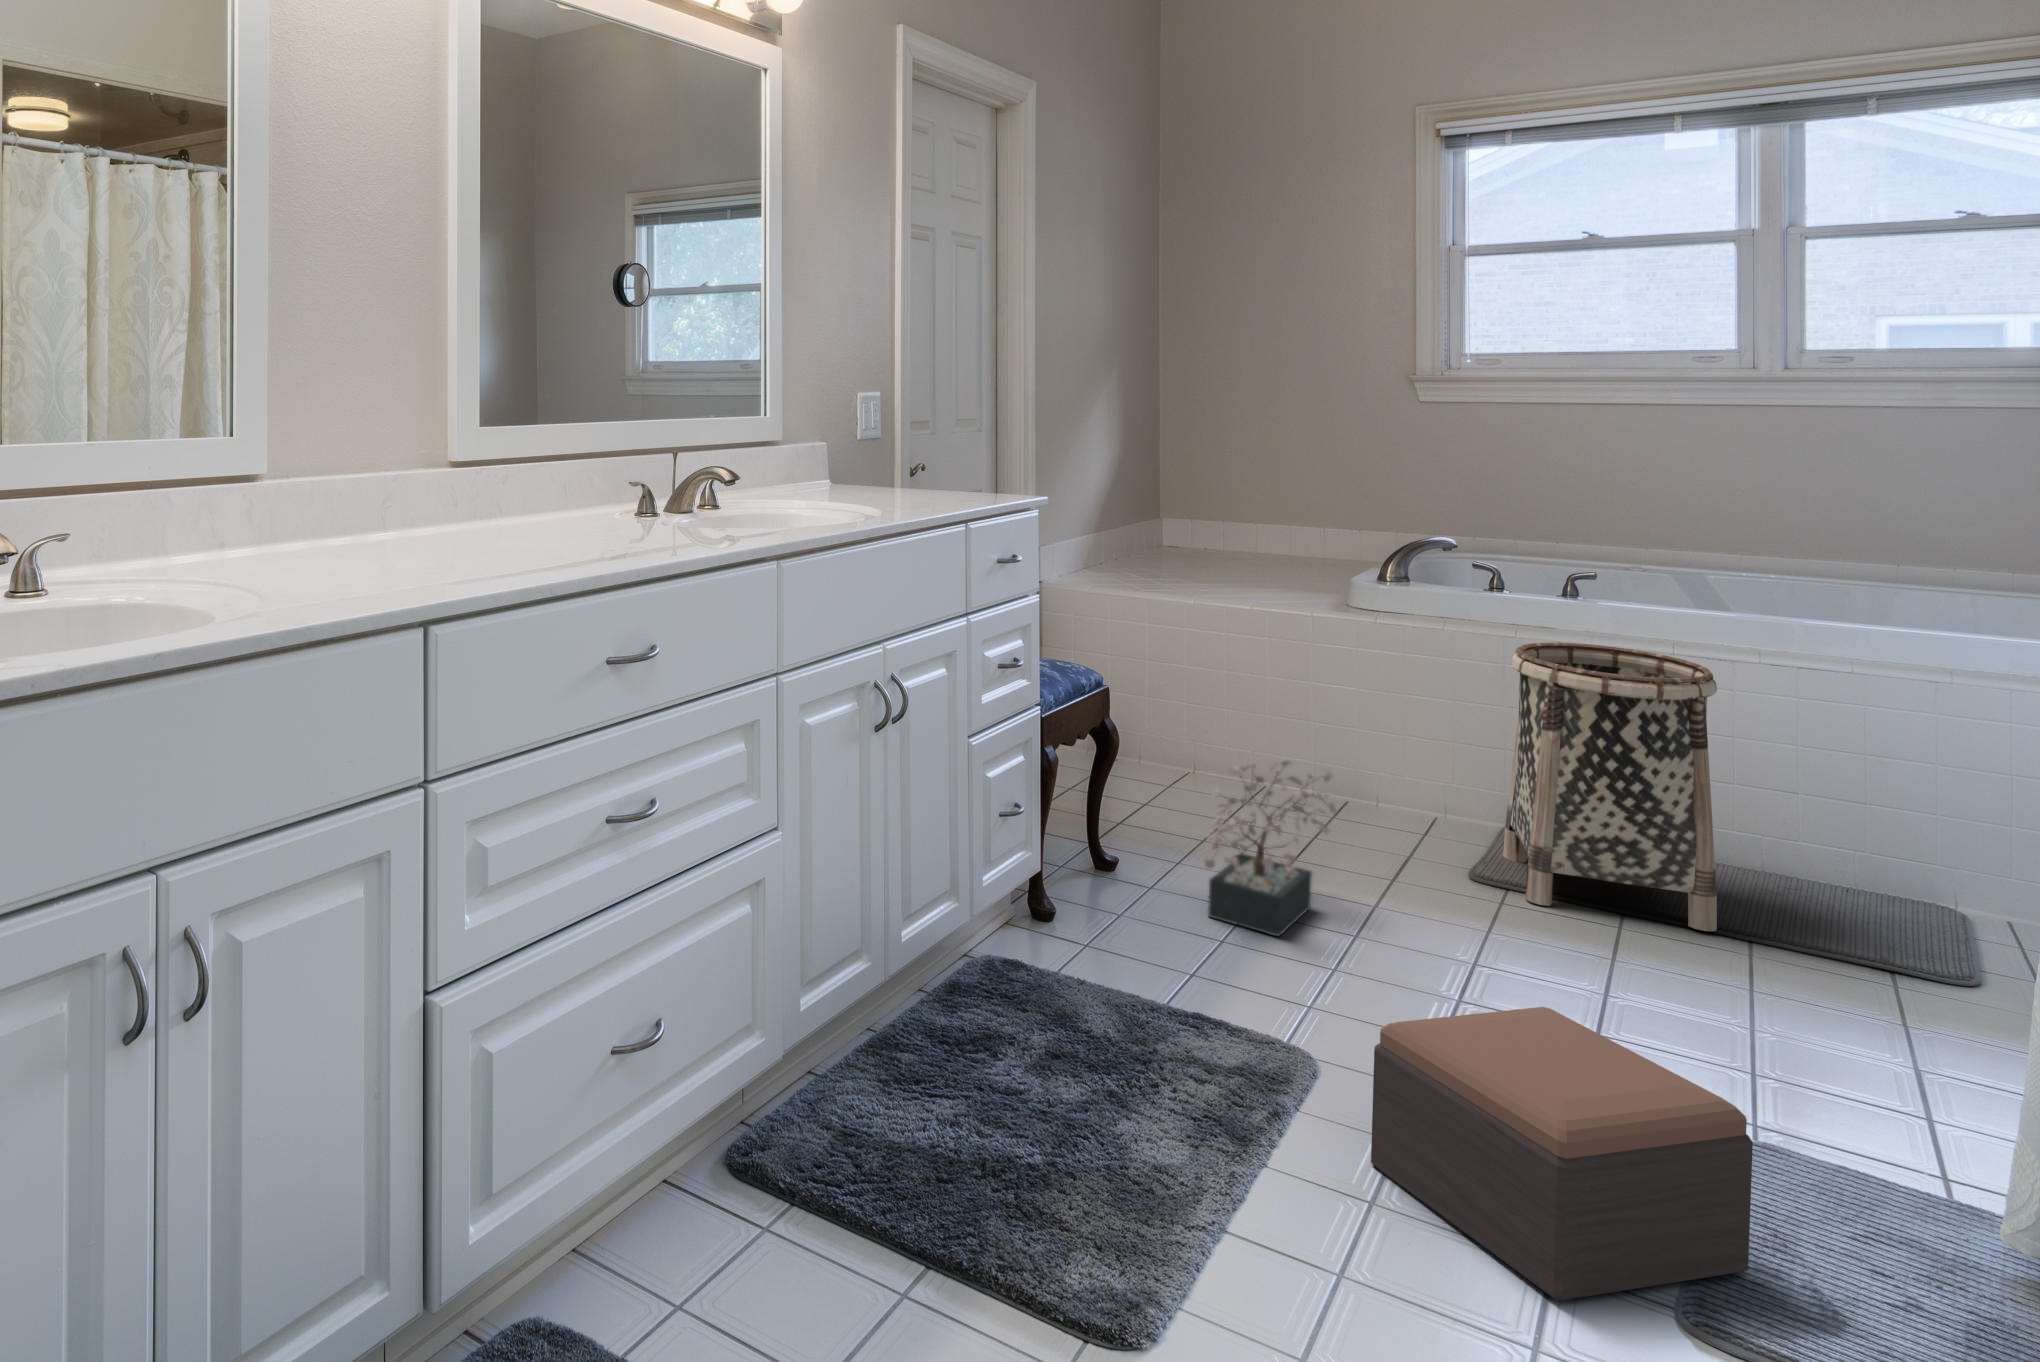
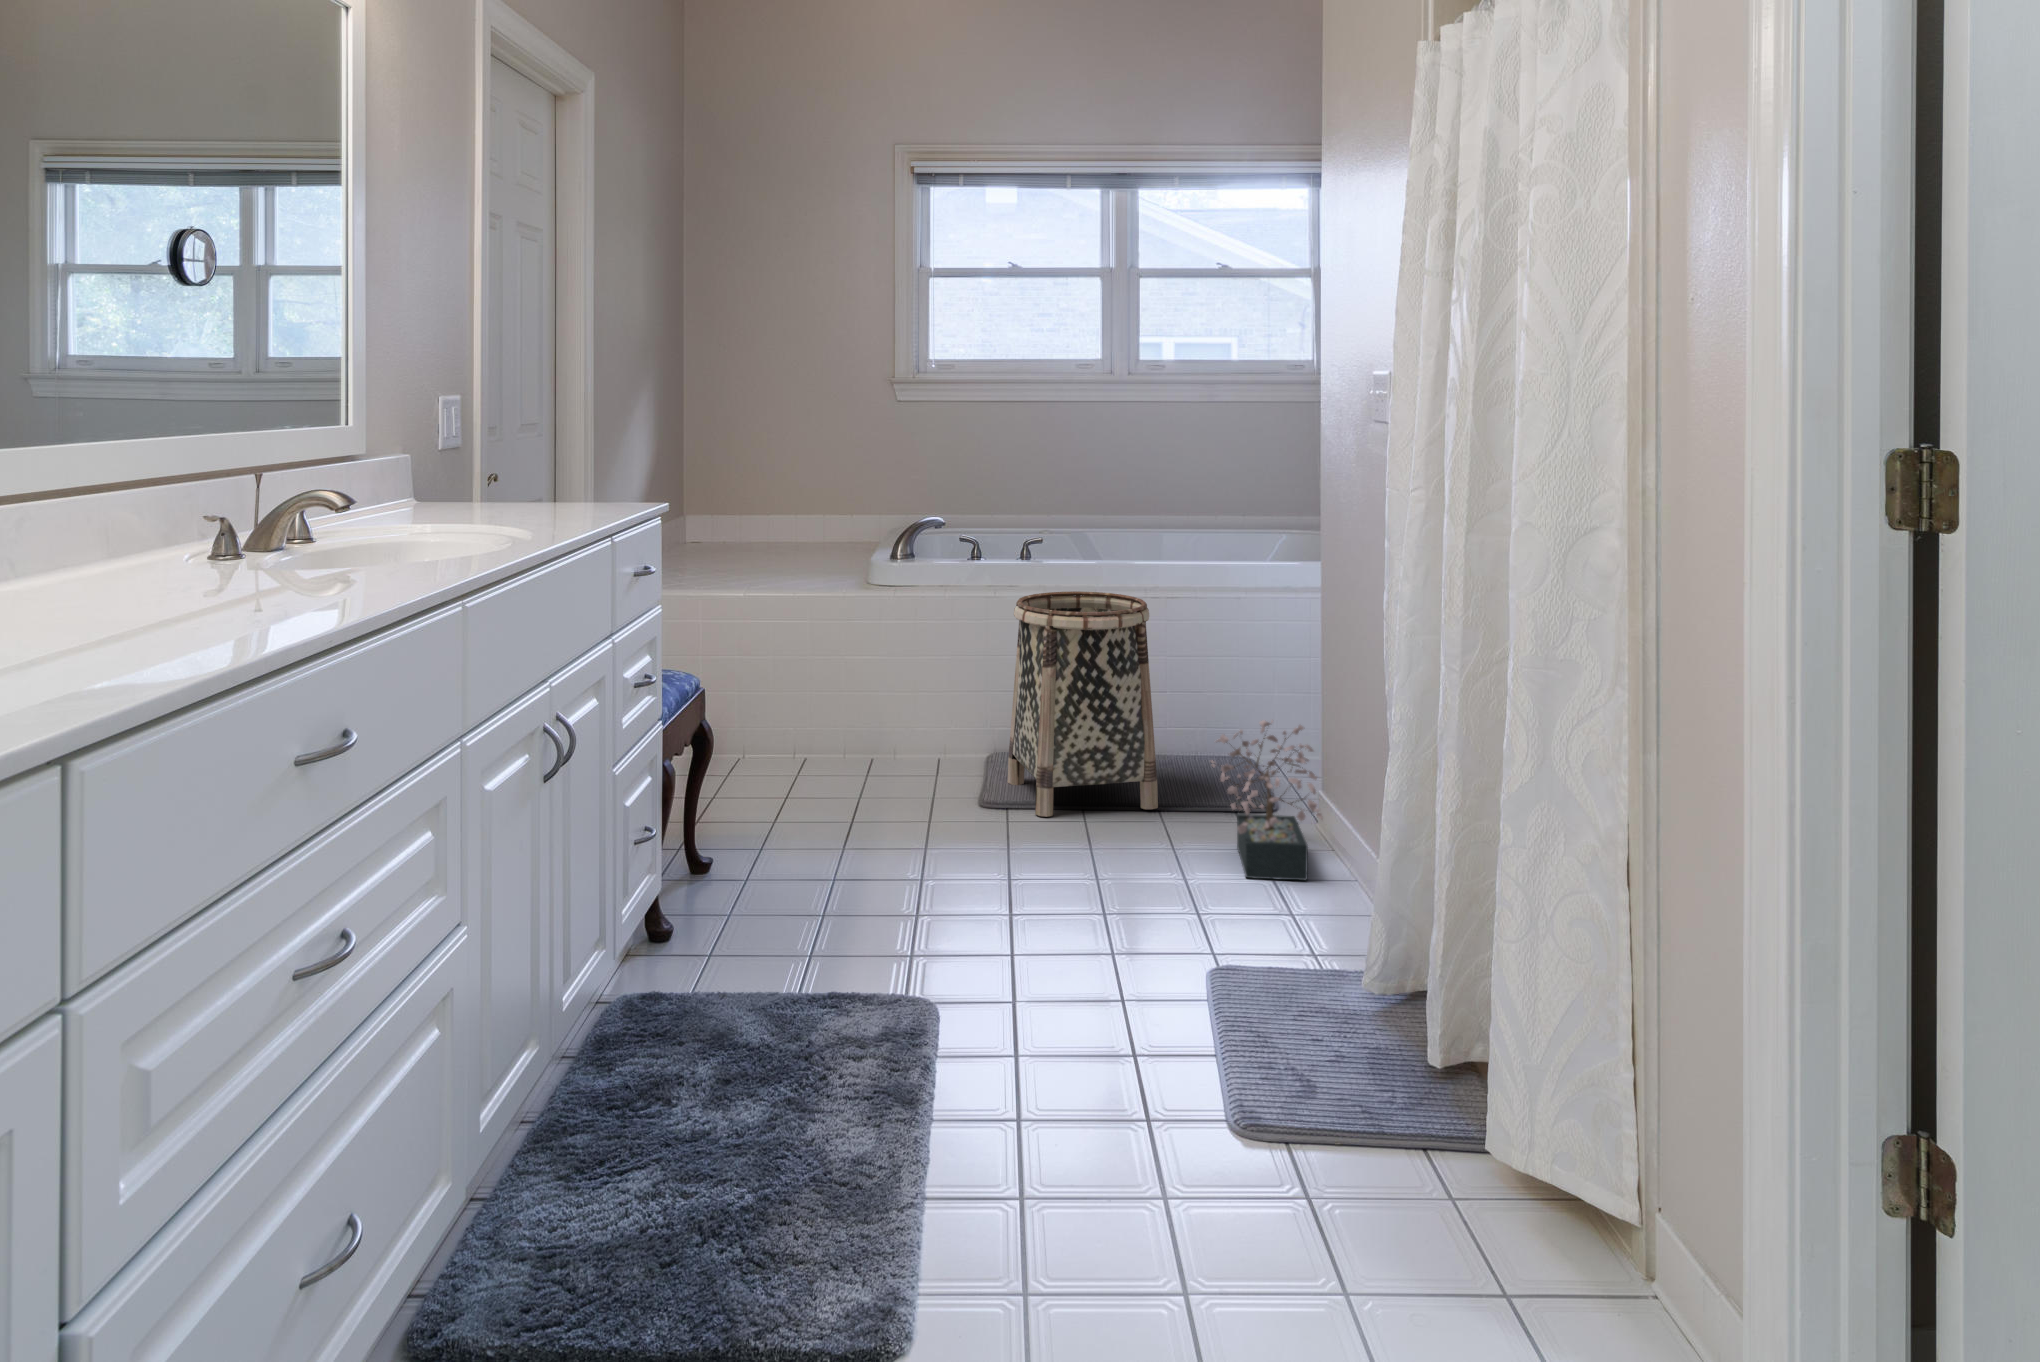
decorative plant: present [1205,758,1337,936] -> present [1211,720,1323,880]
footstool: present [1371,1007,1753,1301] -> none [1016,900,1279,1152]

